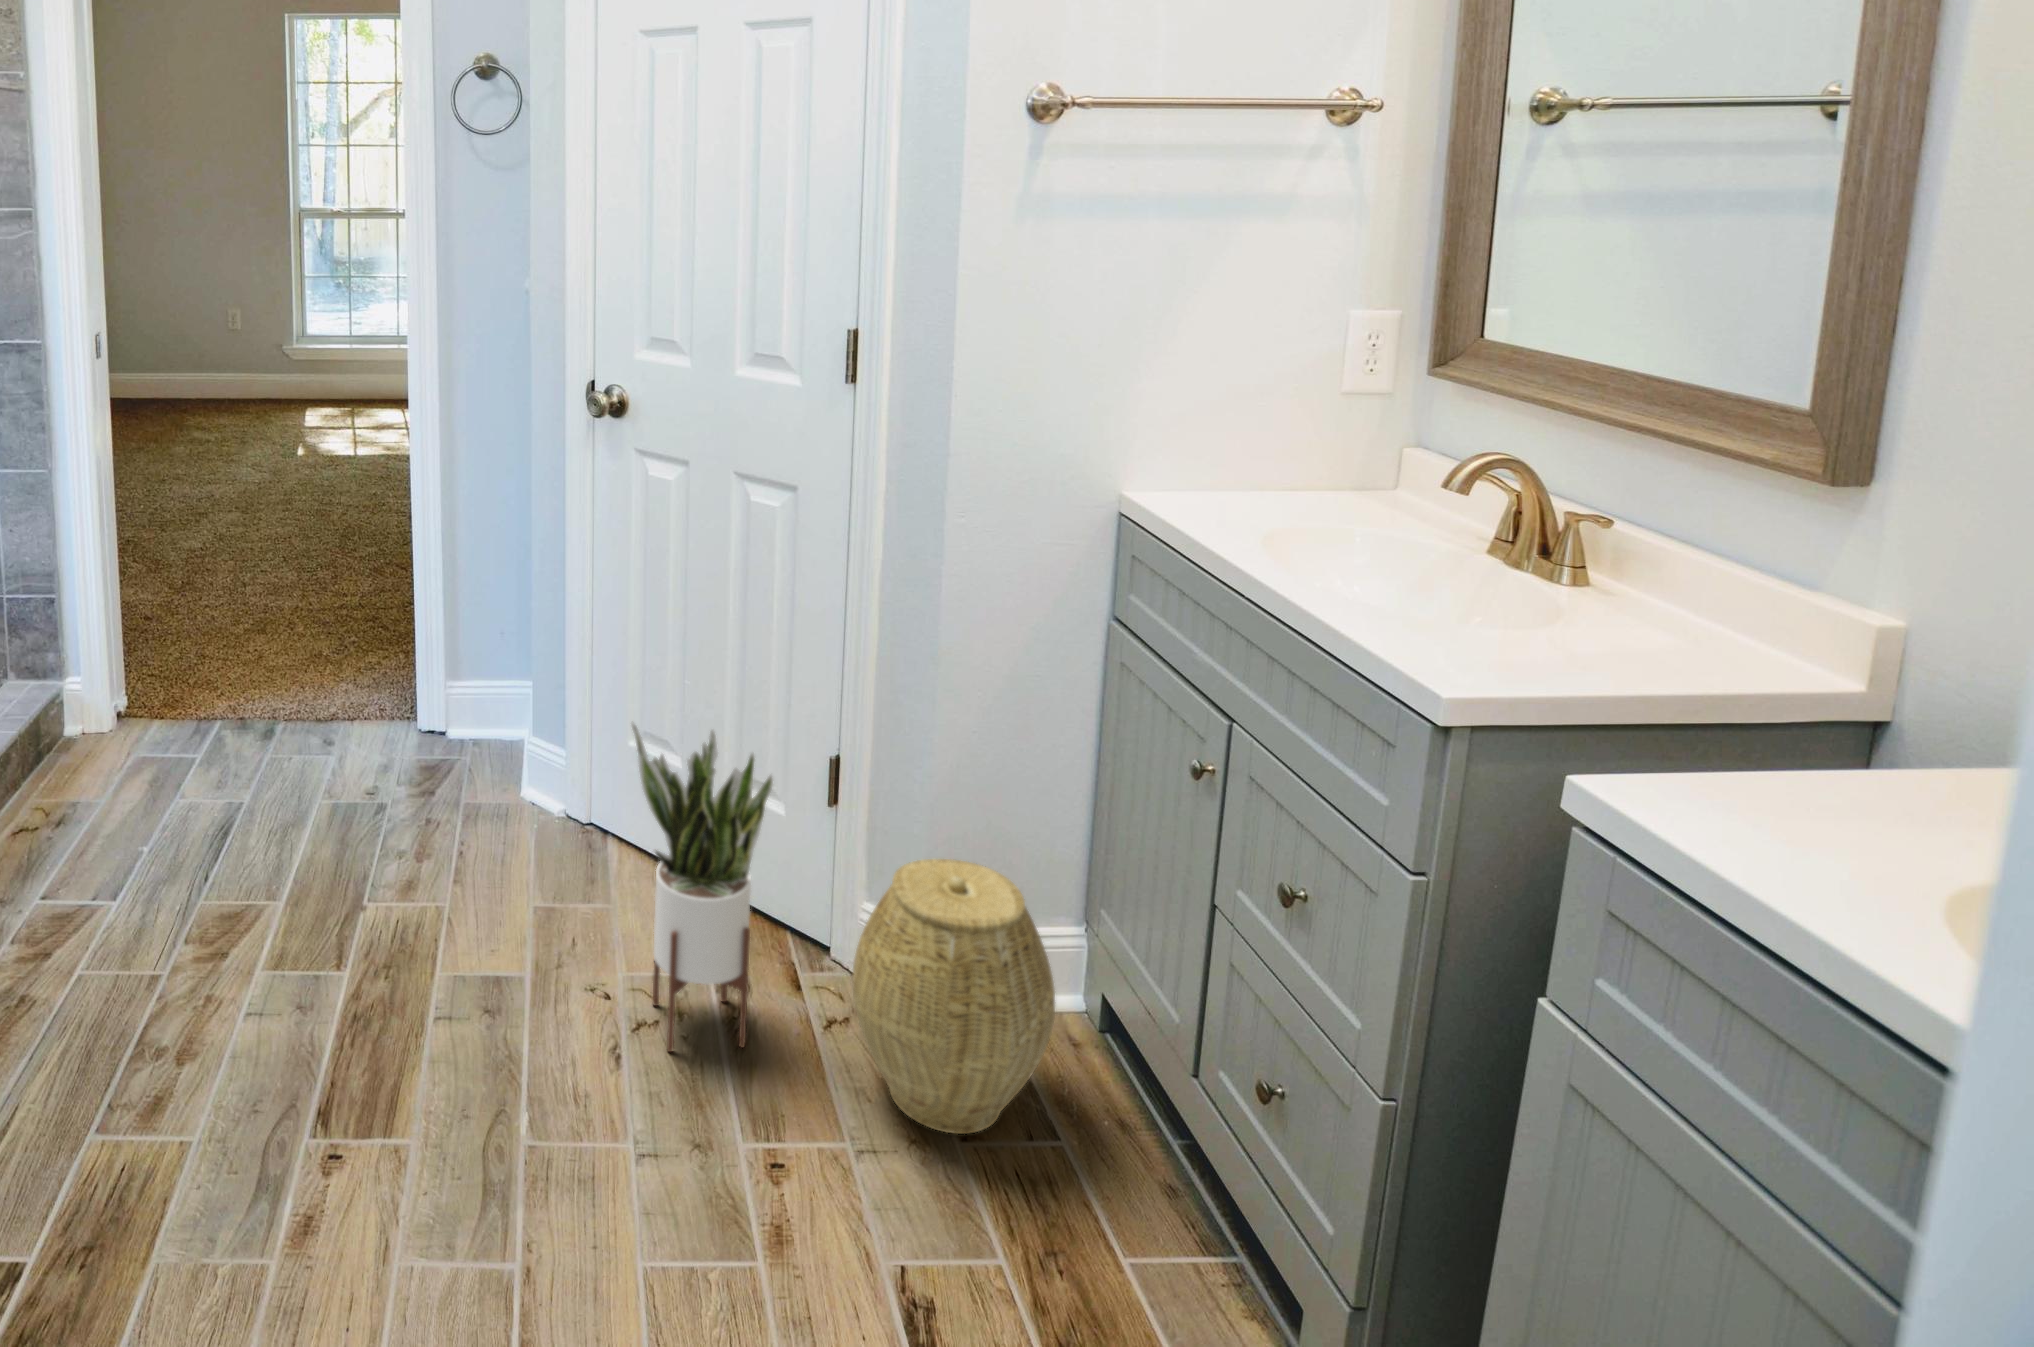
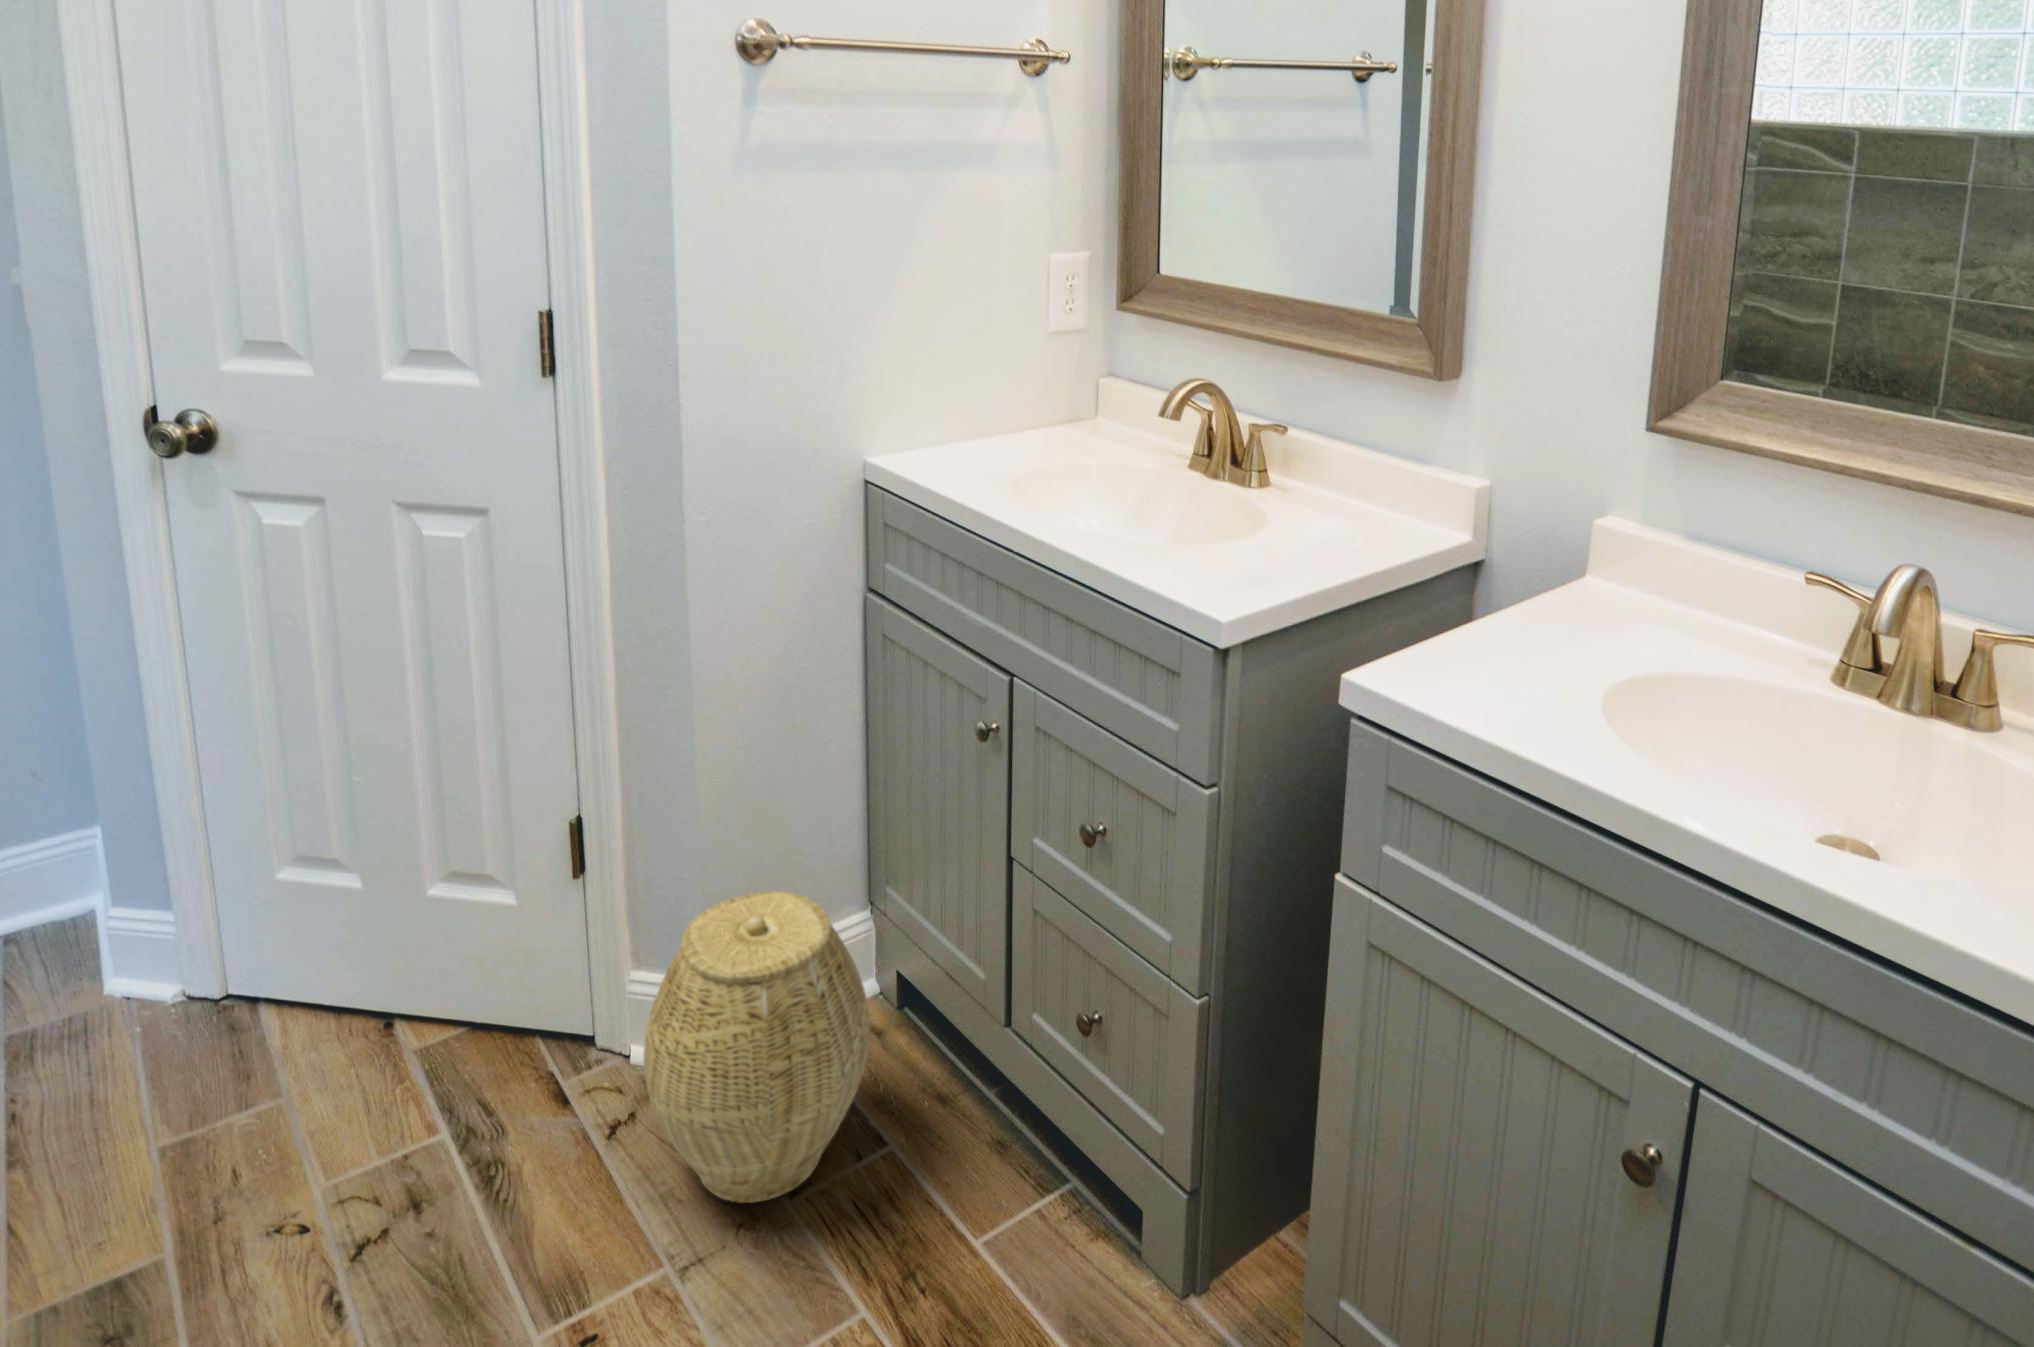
potted plant: present [632,723,773,1052] -> none [301,842,517,1268]

